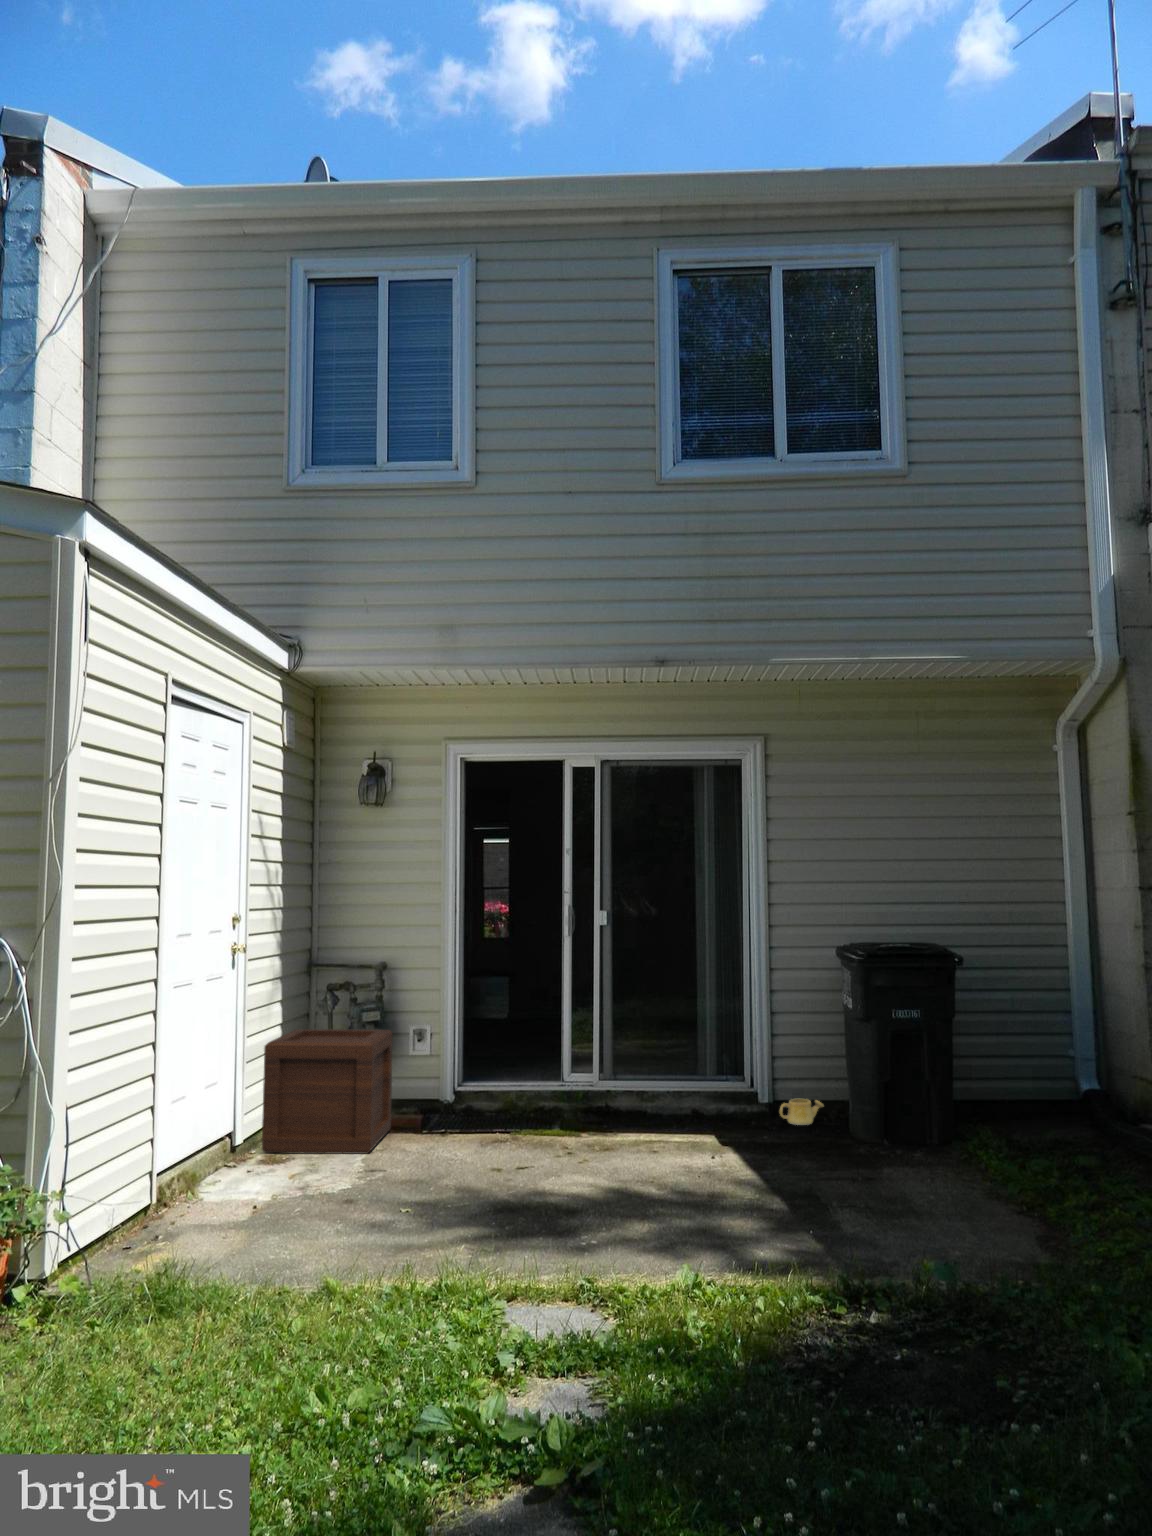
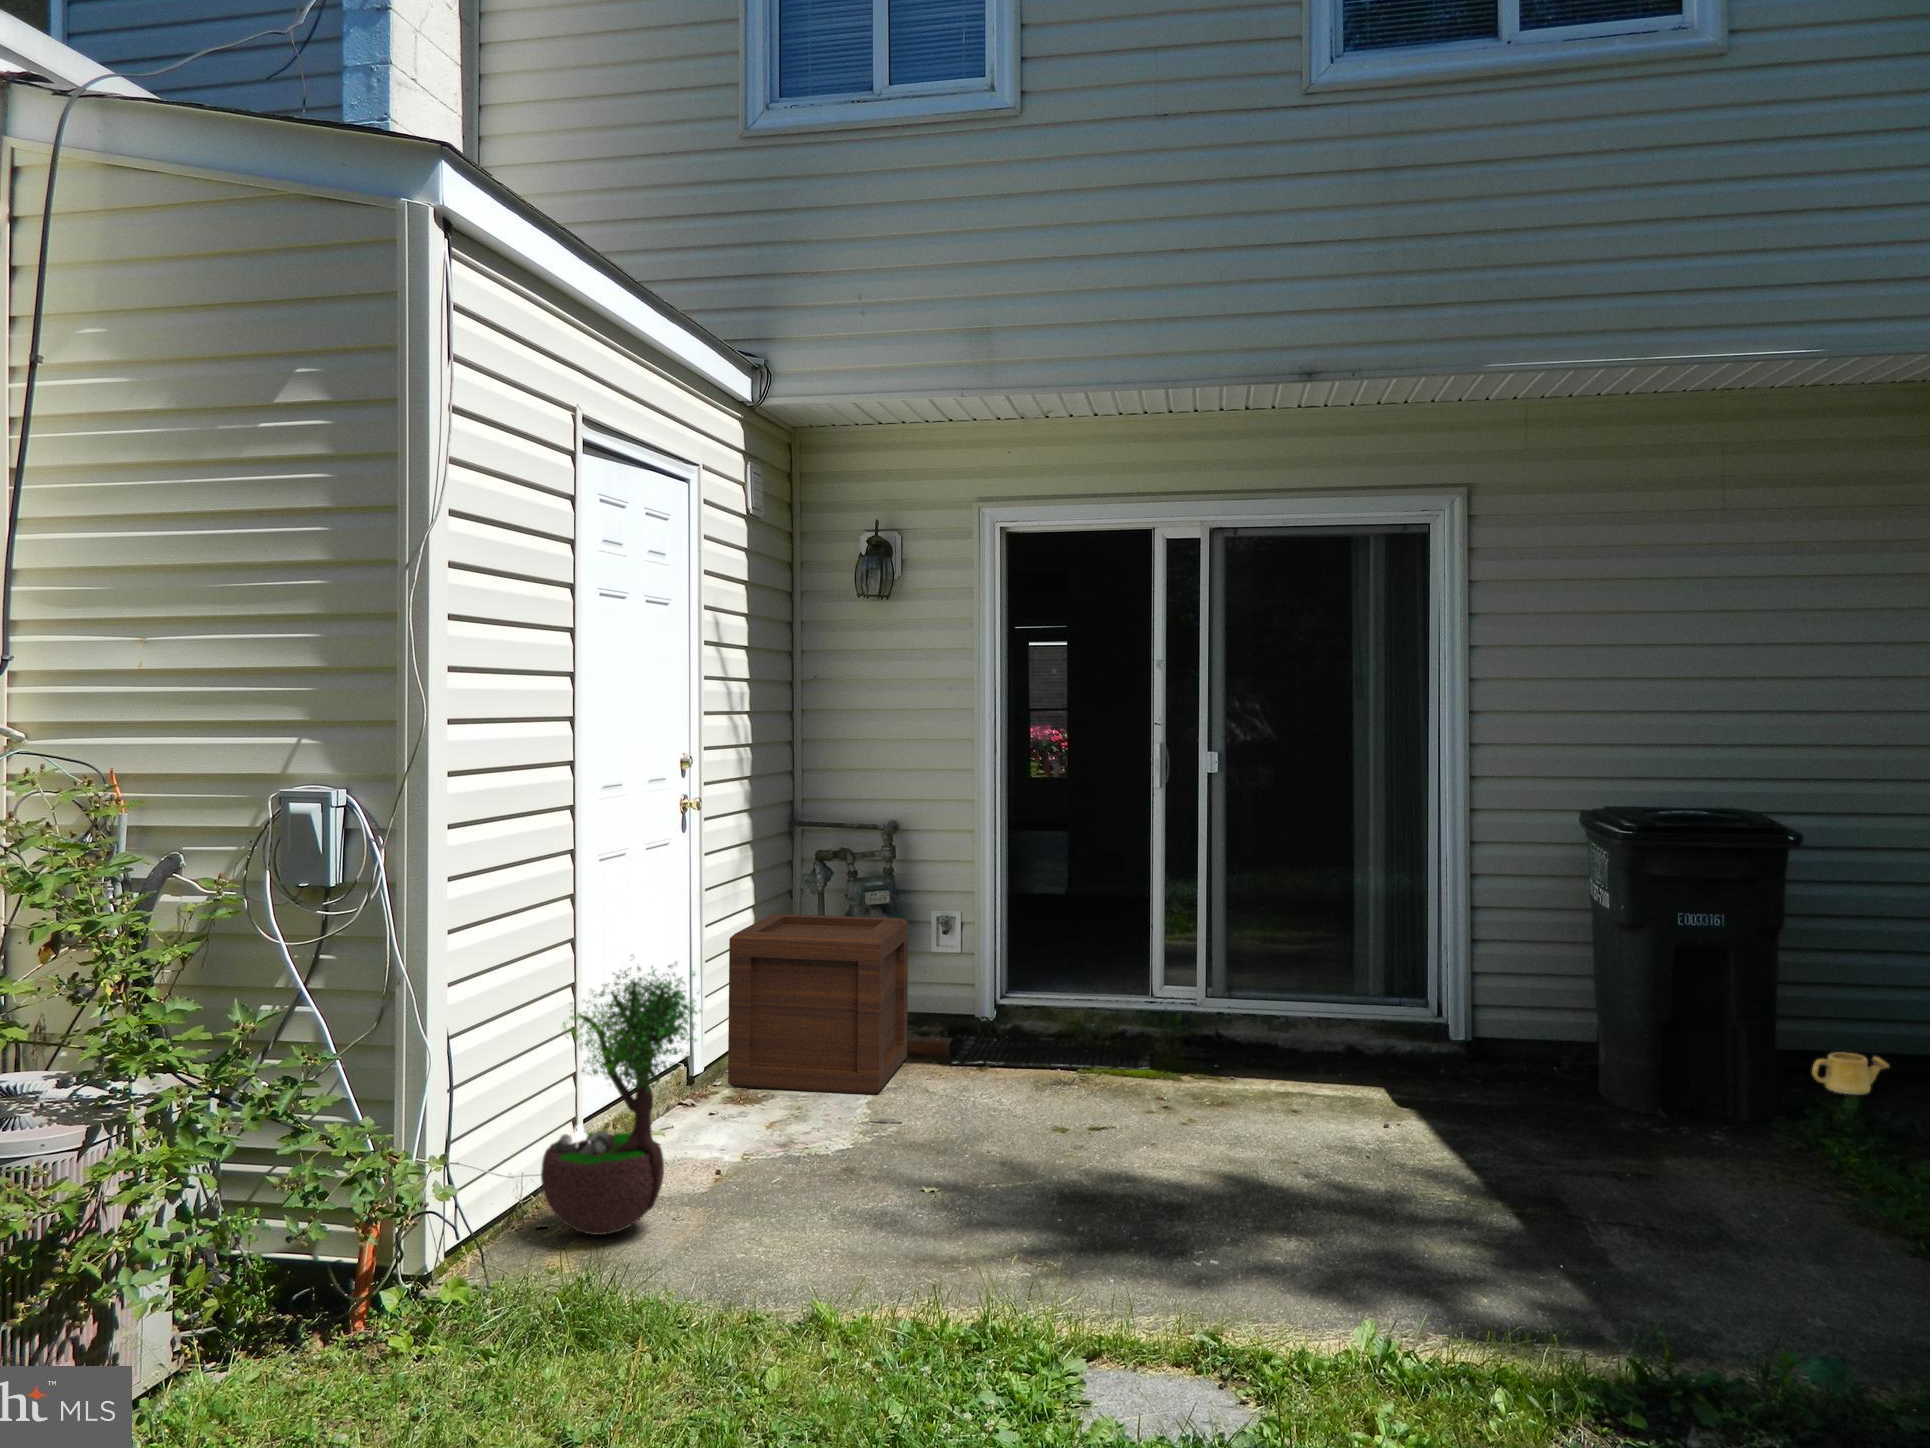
potted tree: none [128,1048,247,1249] -> present [541,964,701,1235]
watering can: present [780,1099,823,1125] -> present [1812,1053,1889,1095]

